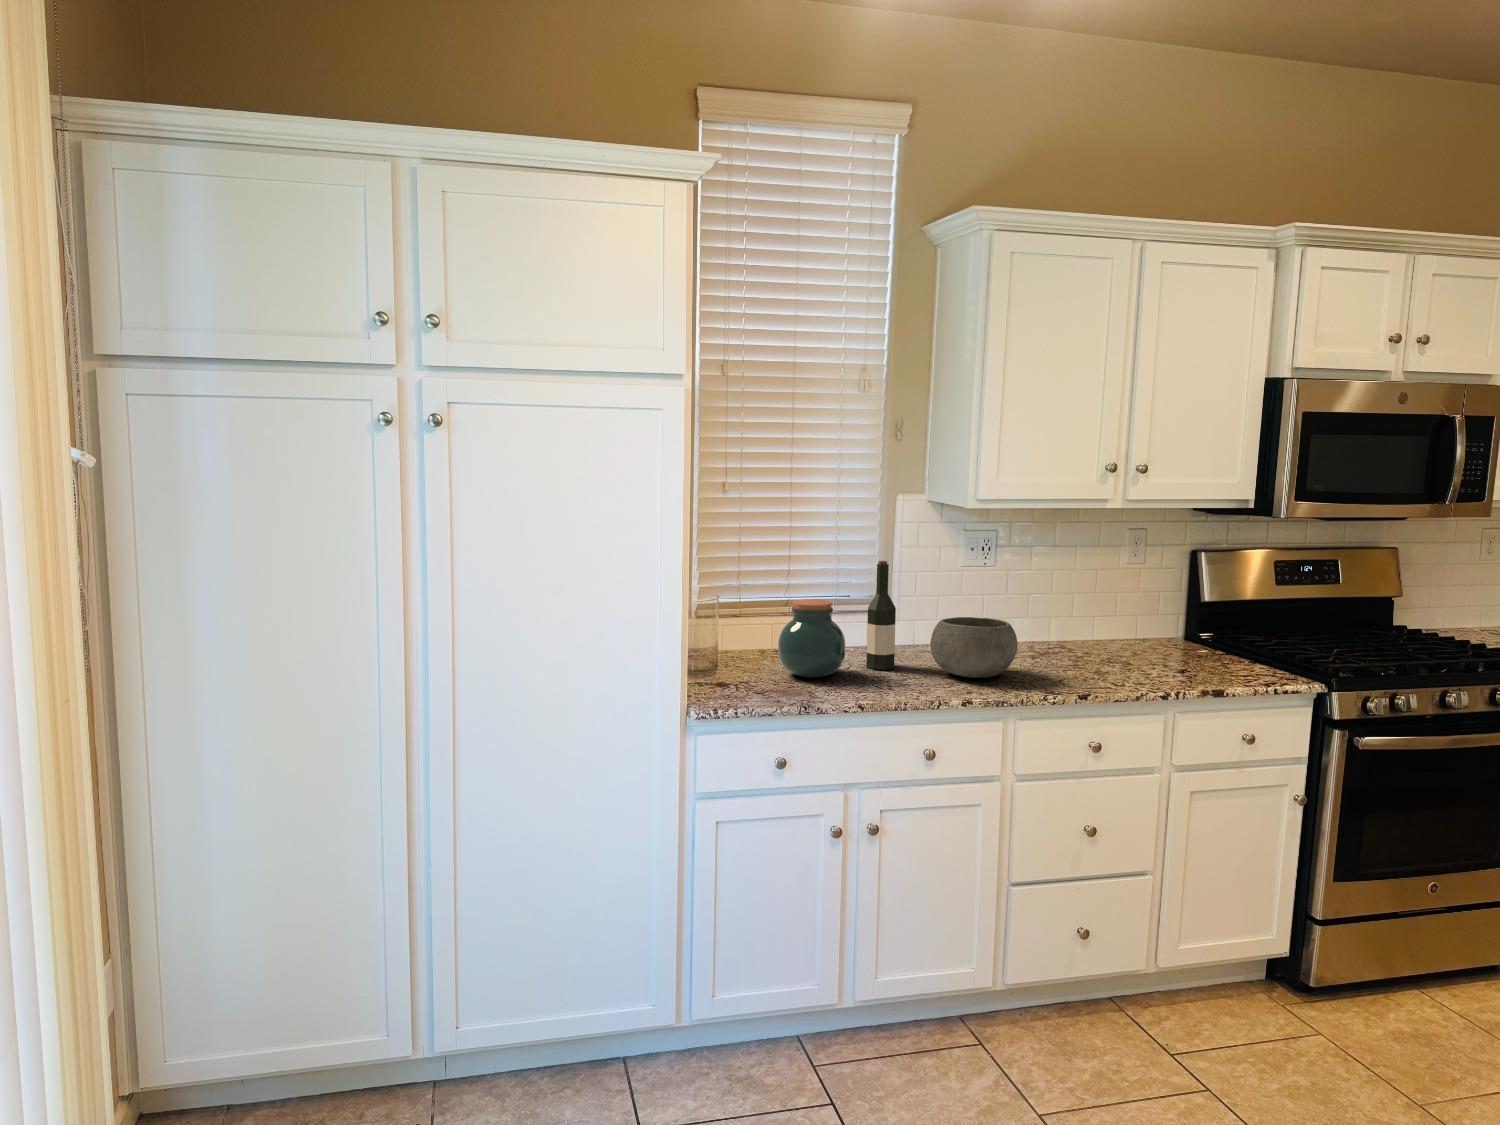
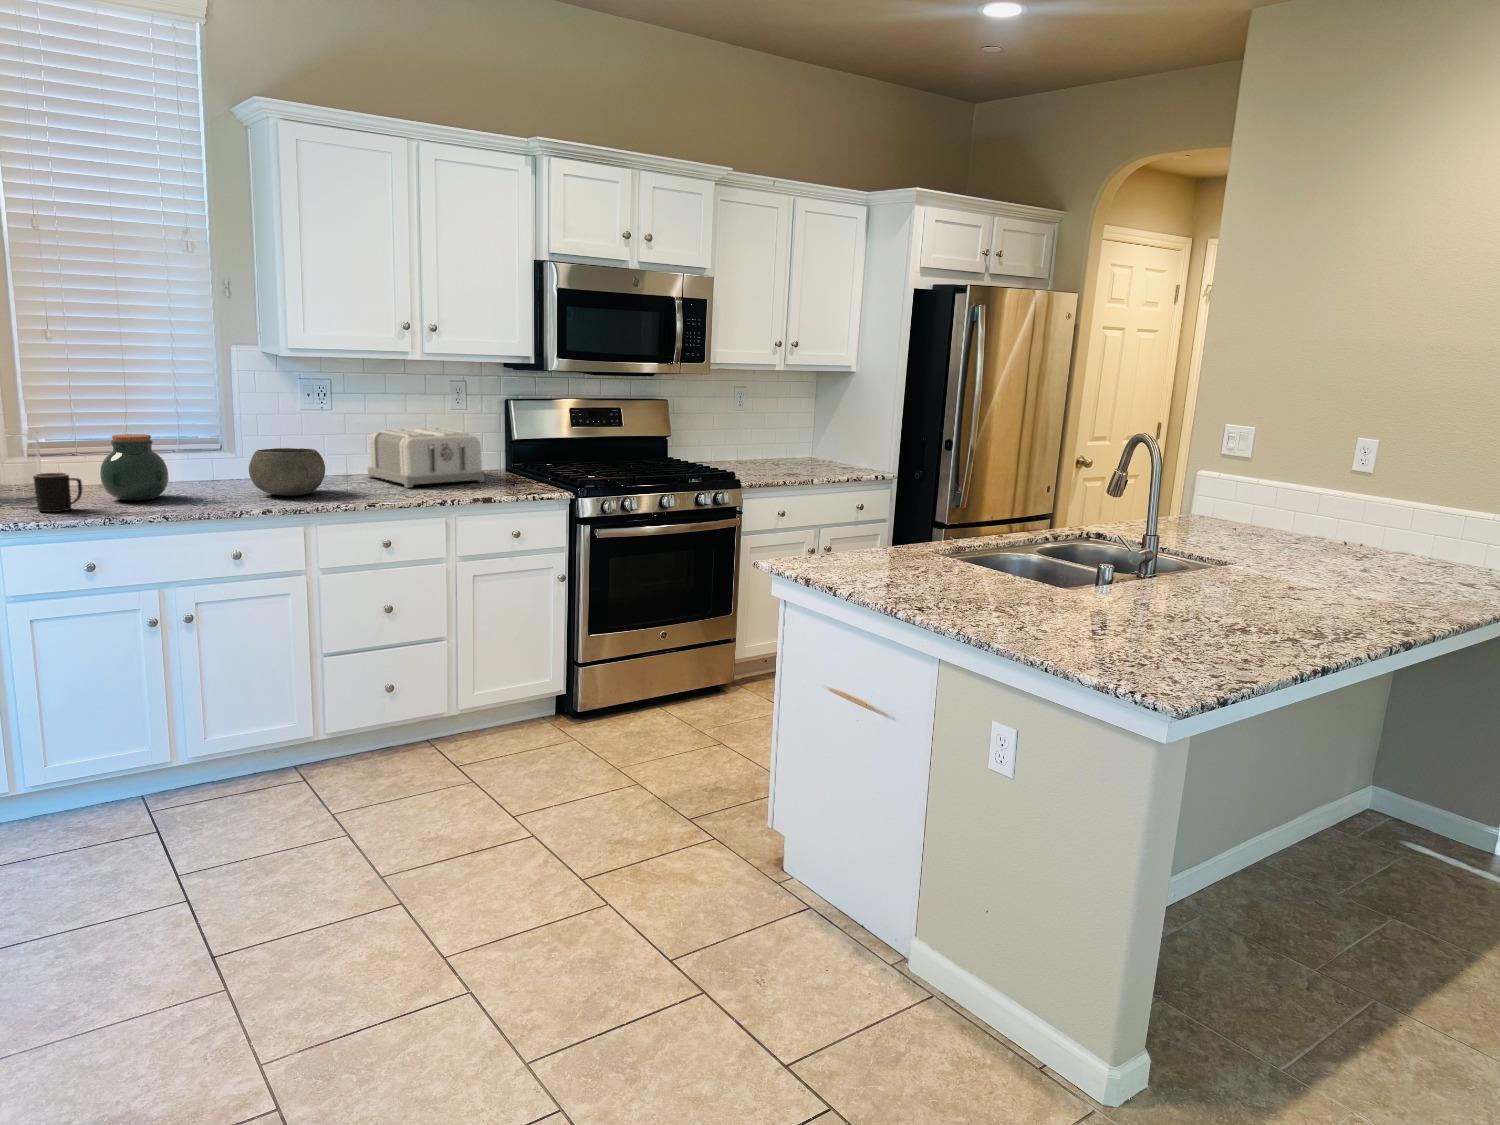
wine bottle: present [866,561,896,670] -> none [192,401,224,494]
toaster: none [1038,589,1193,670] -> present [368,428,484,488]
mug: none [724,646,770,692] -> present [33,473,82,512]

